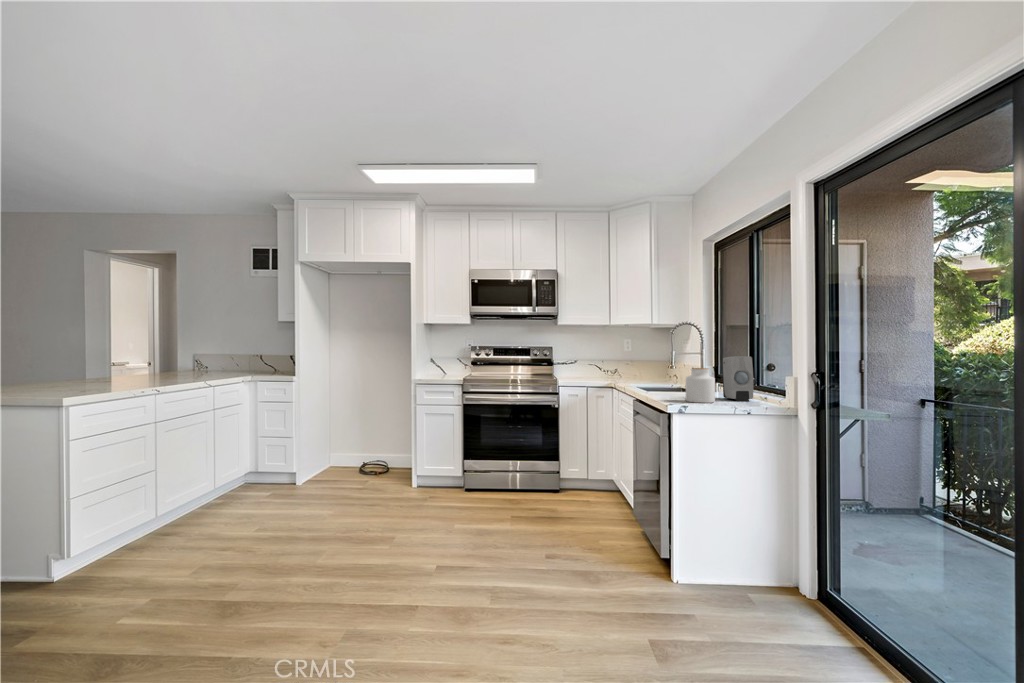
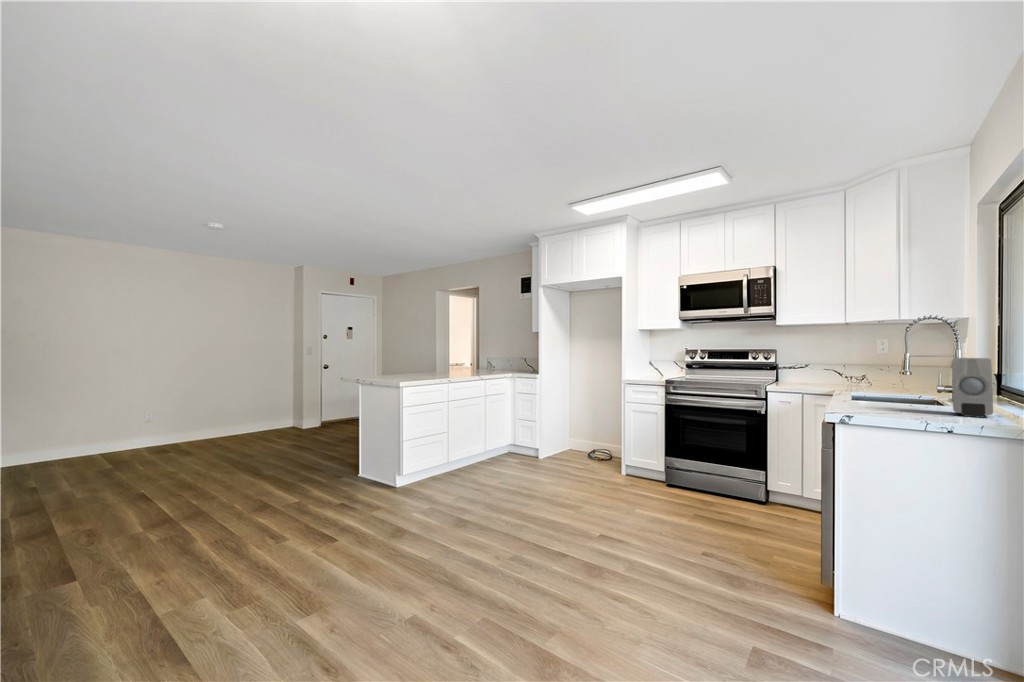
jar: present [686,368,715,403] -> none [872,371,916,414]

